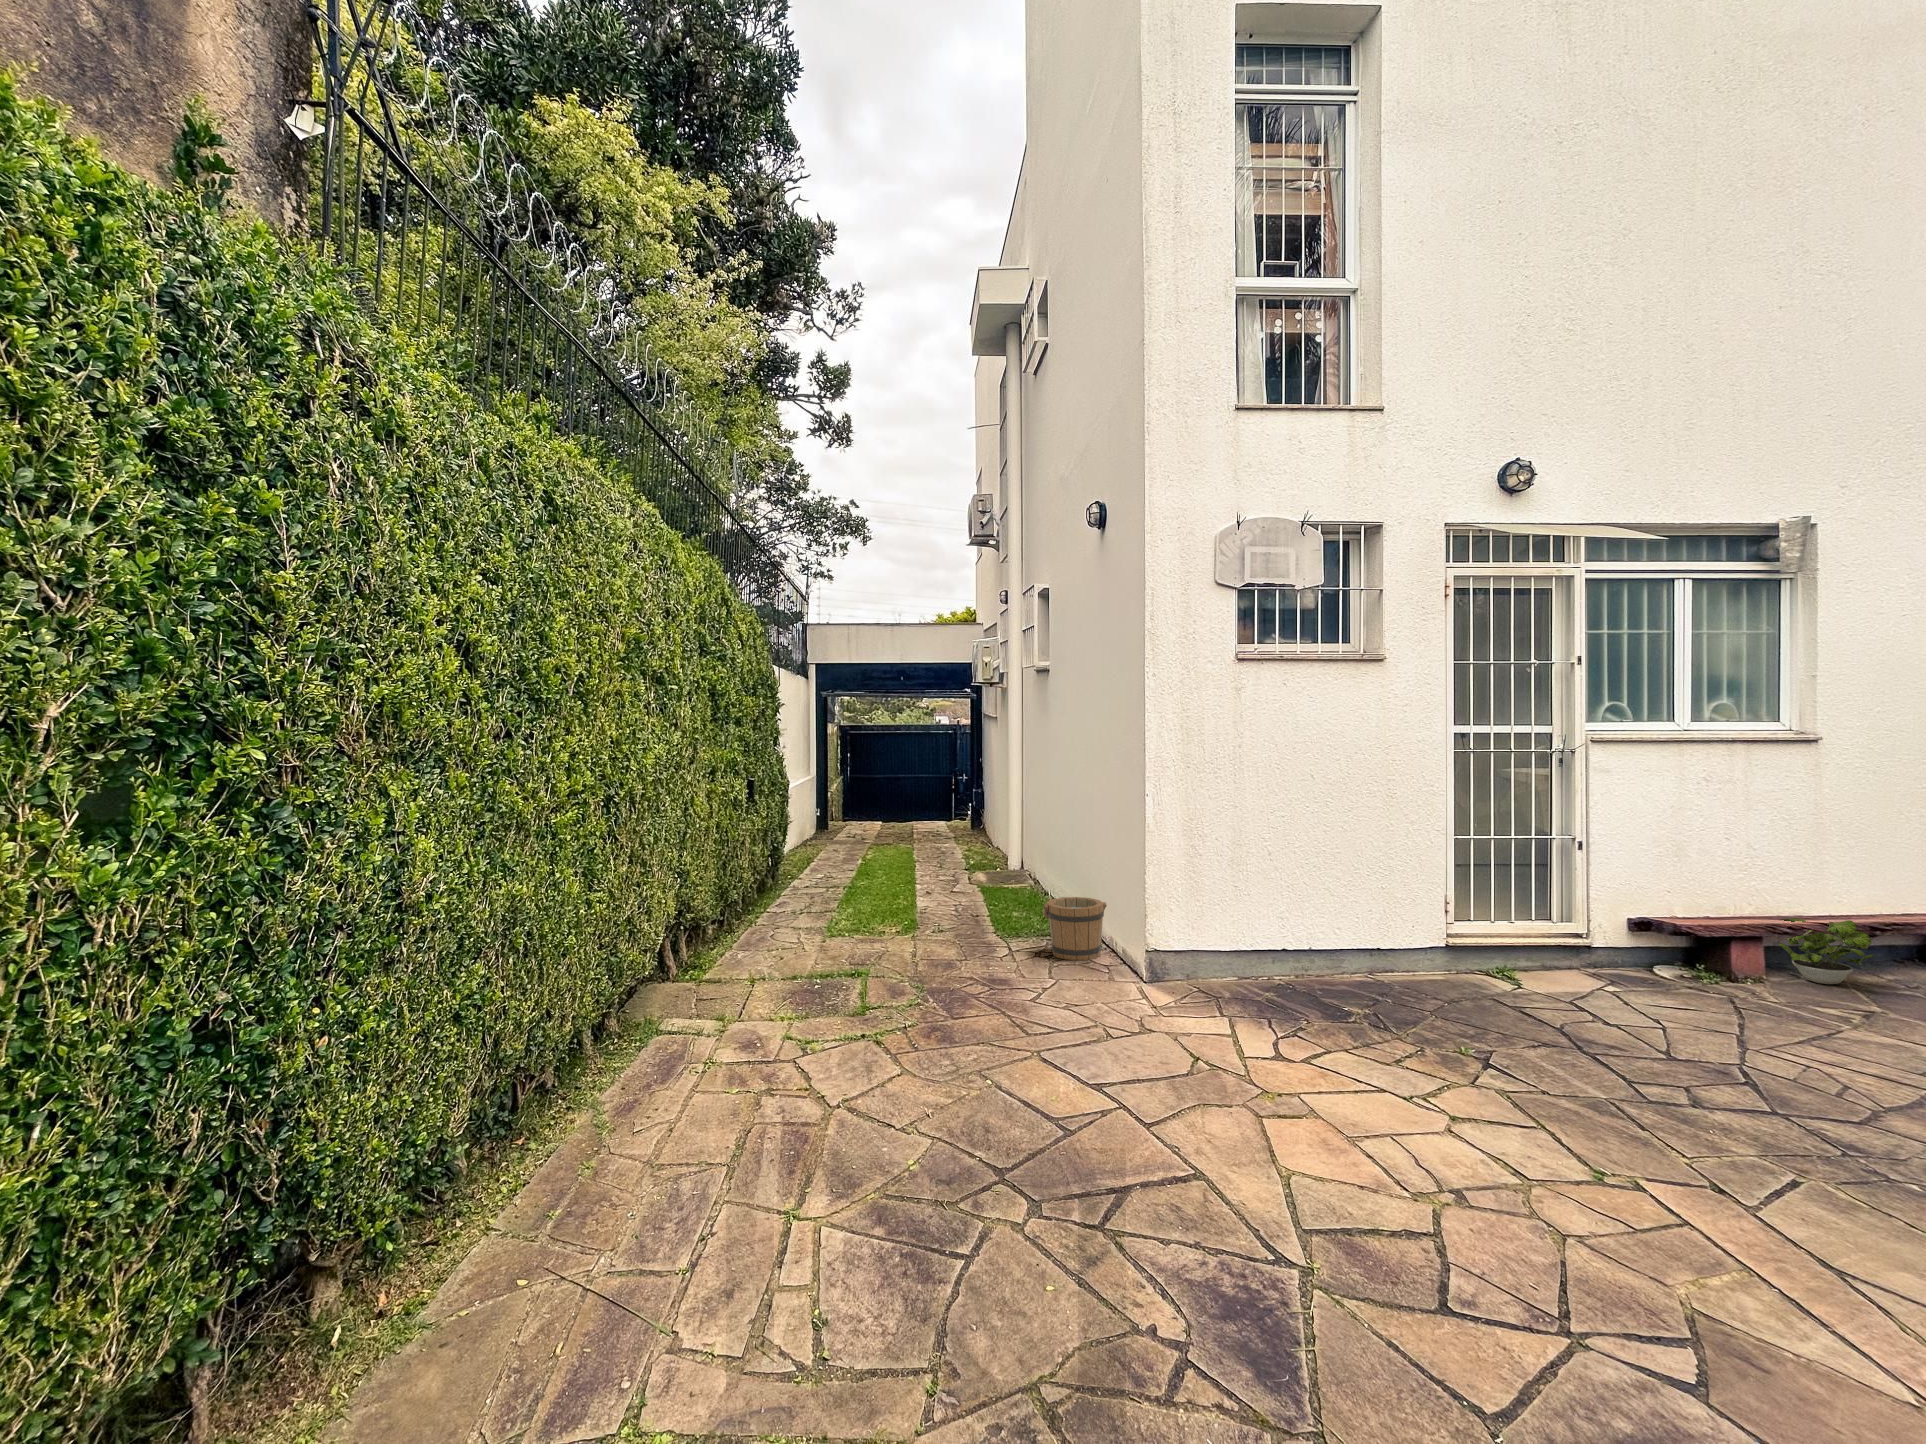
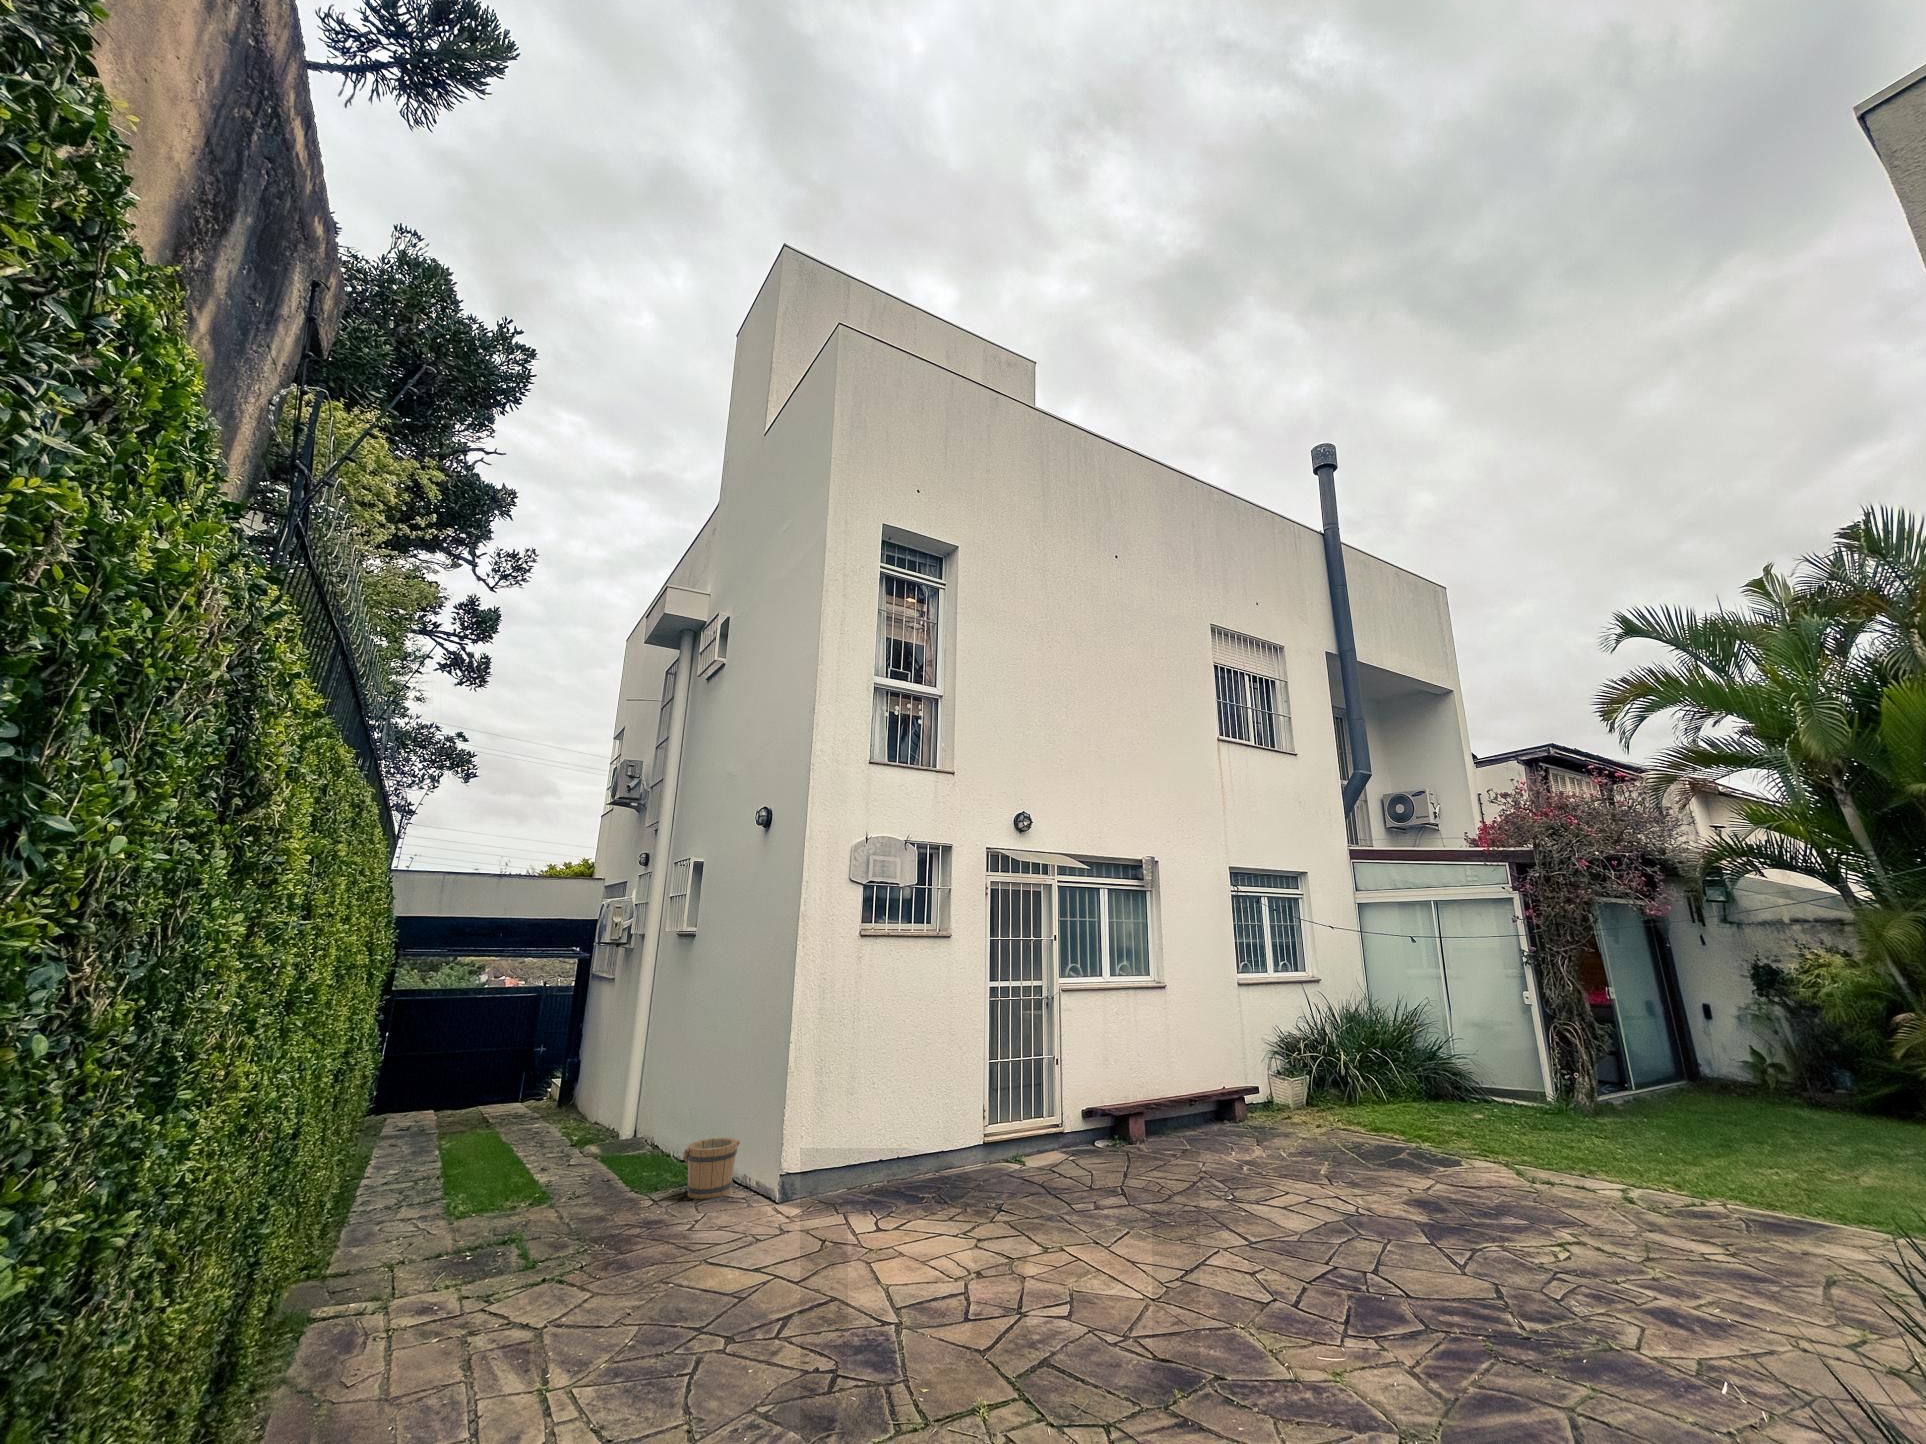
potted plant: present [1778,919,1874,984] -> none [1152,1097,1193,1140]

